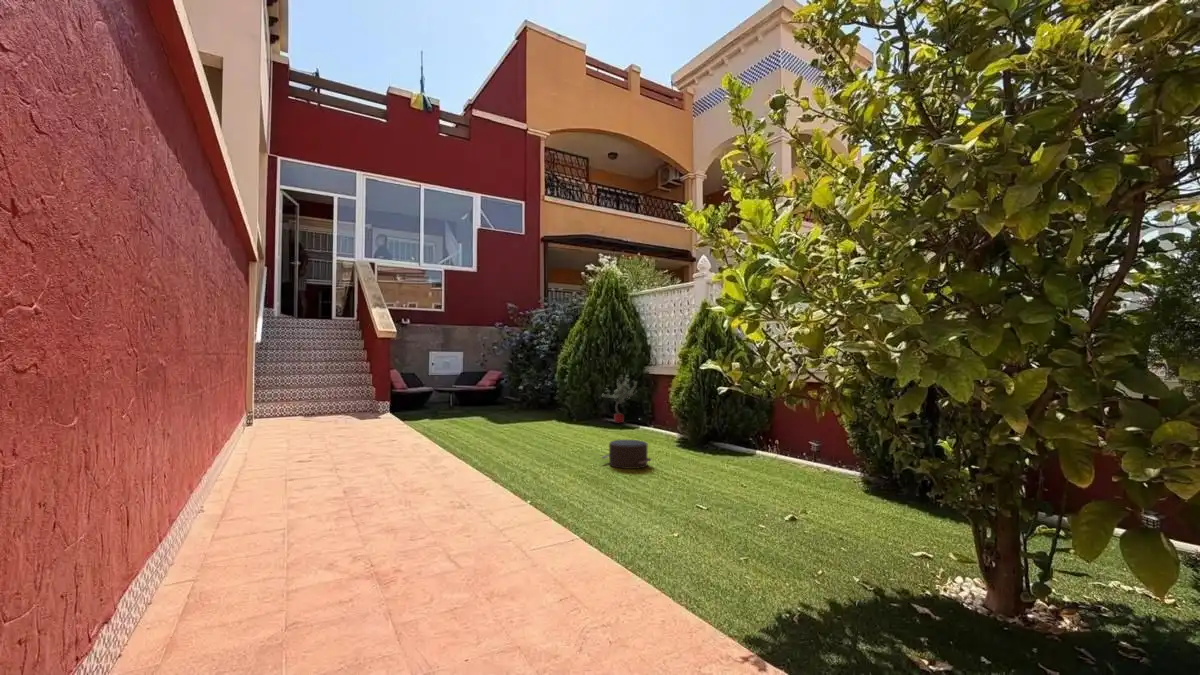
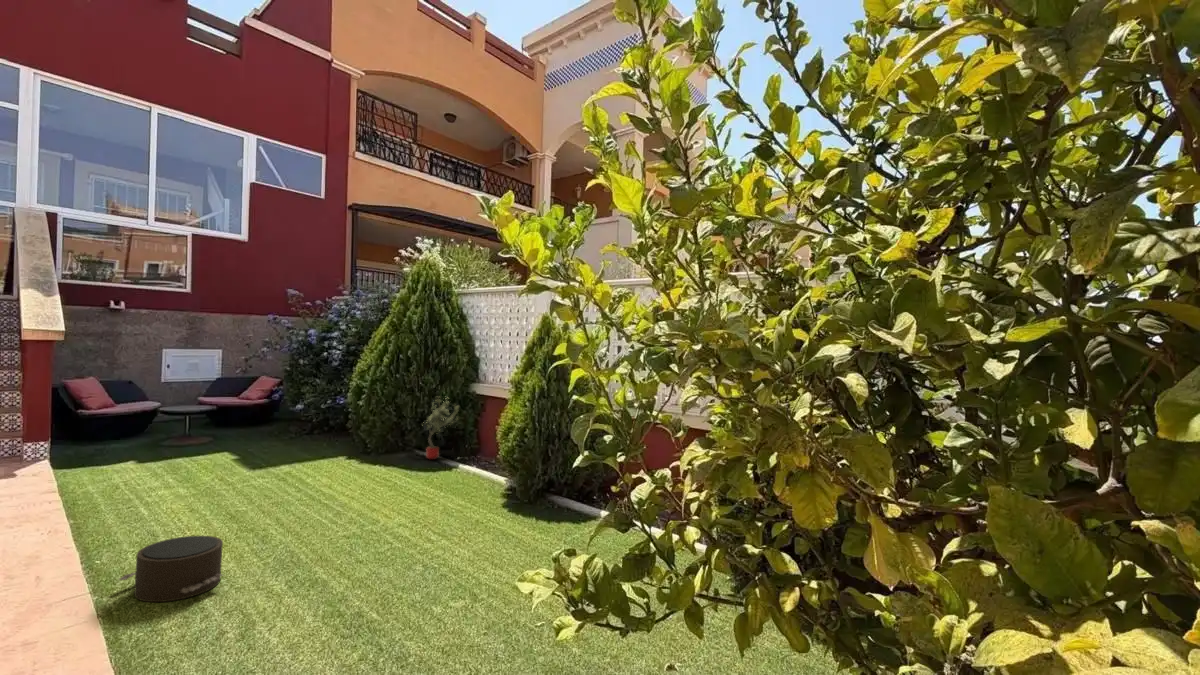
pouf: present [601,440,651,469] -> present [120,536,223,602]

